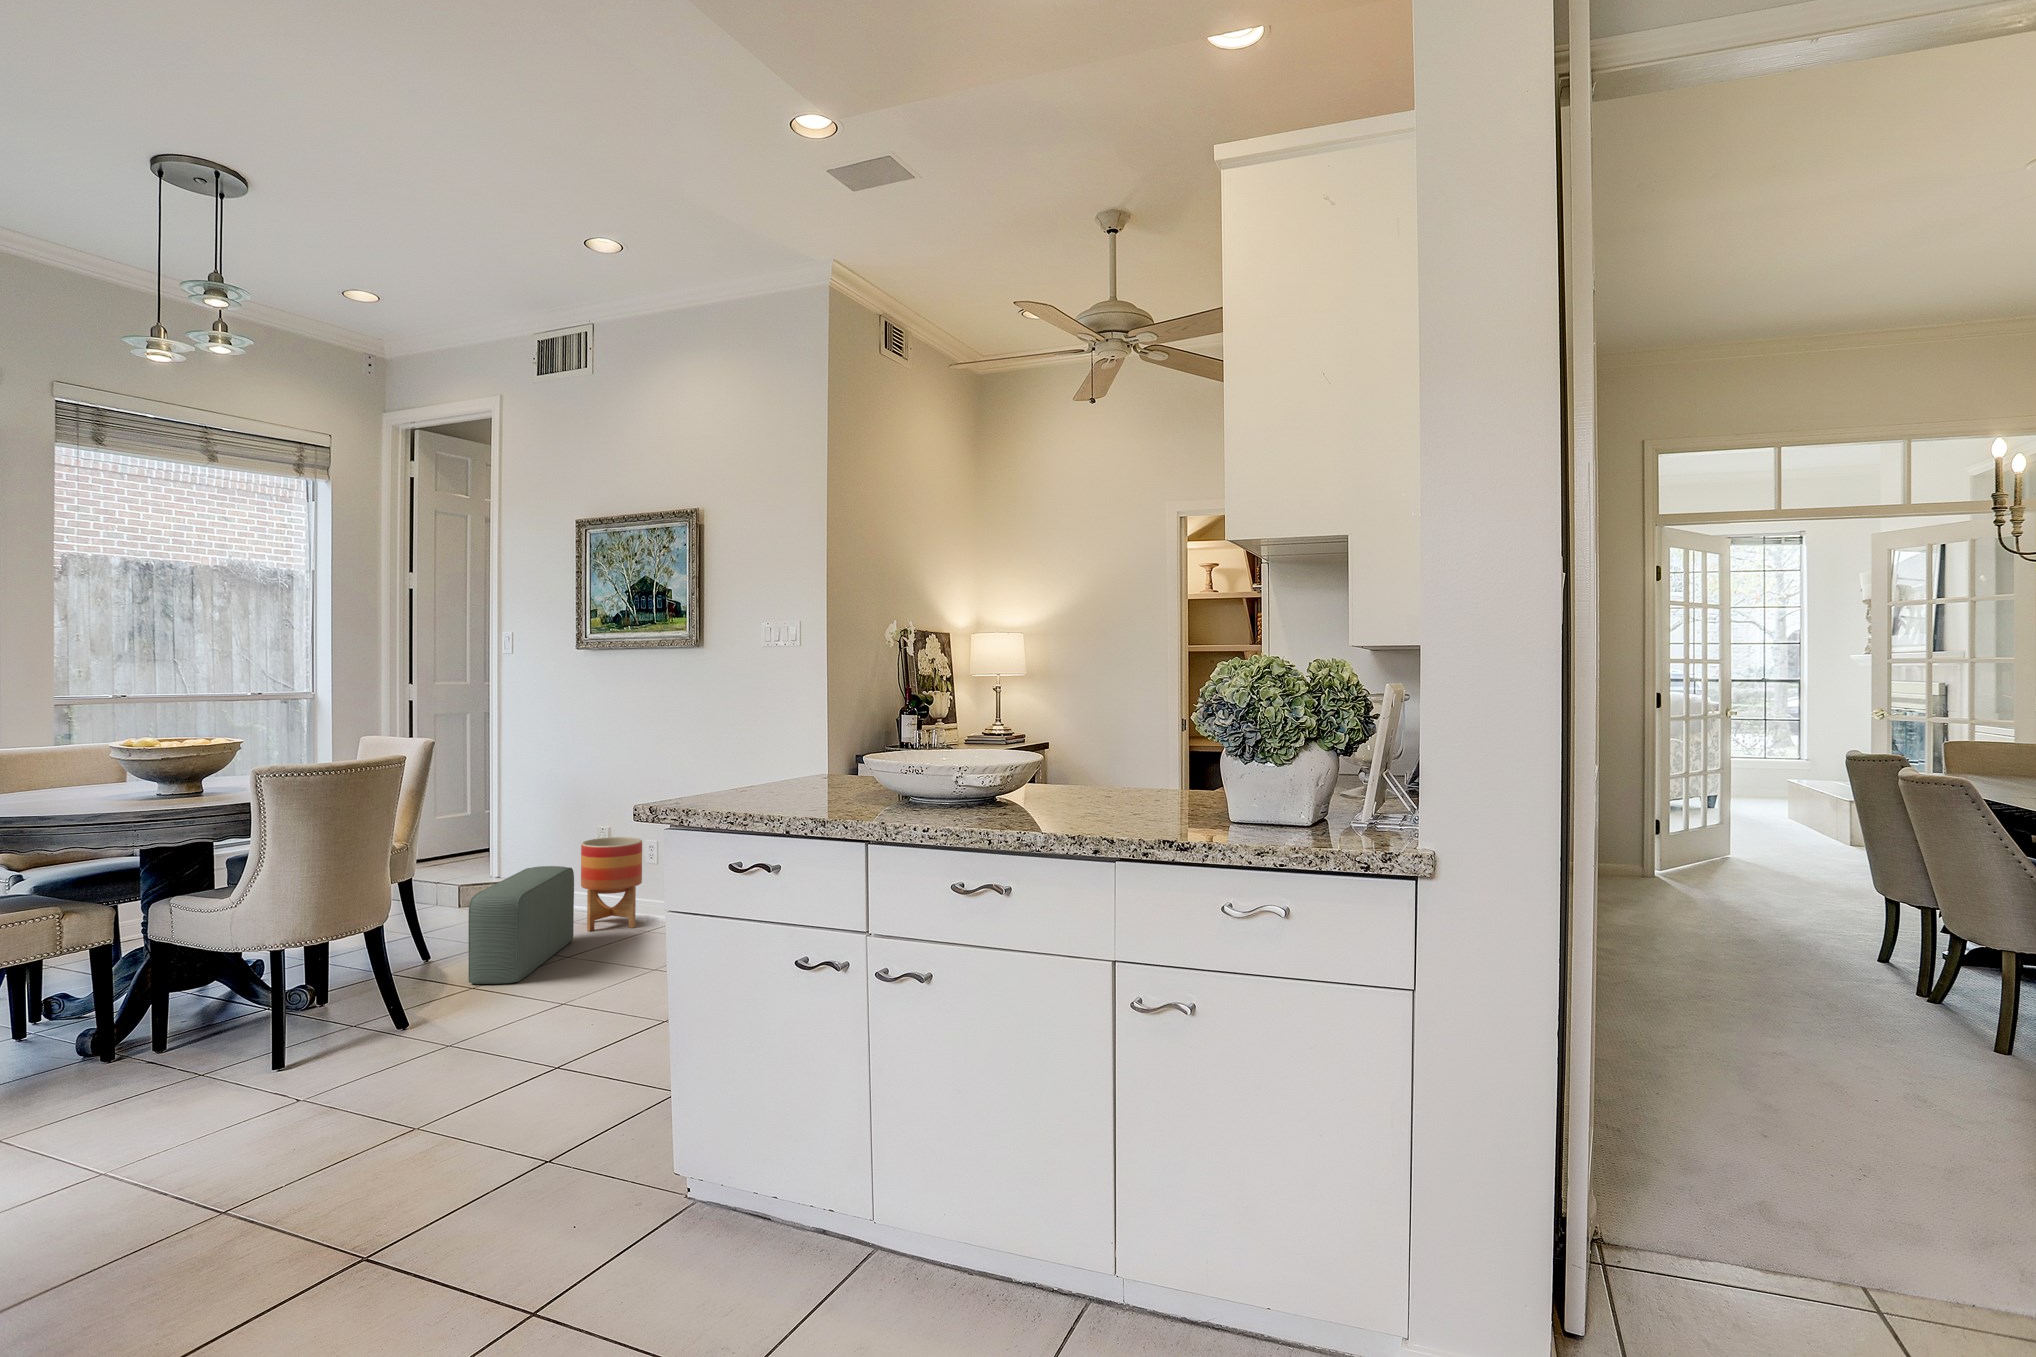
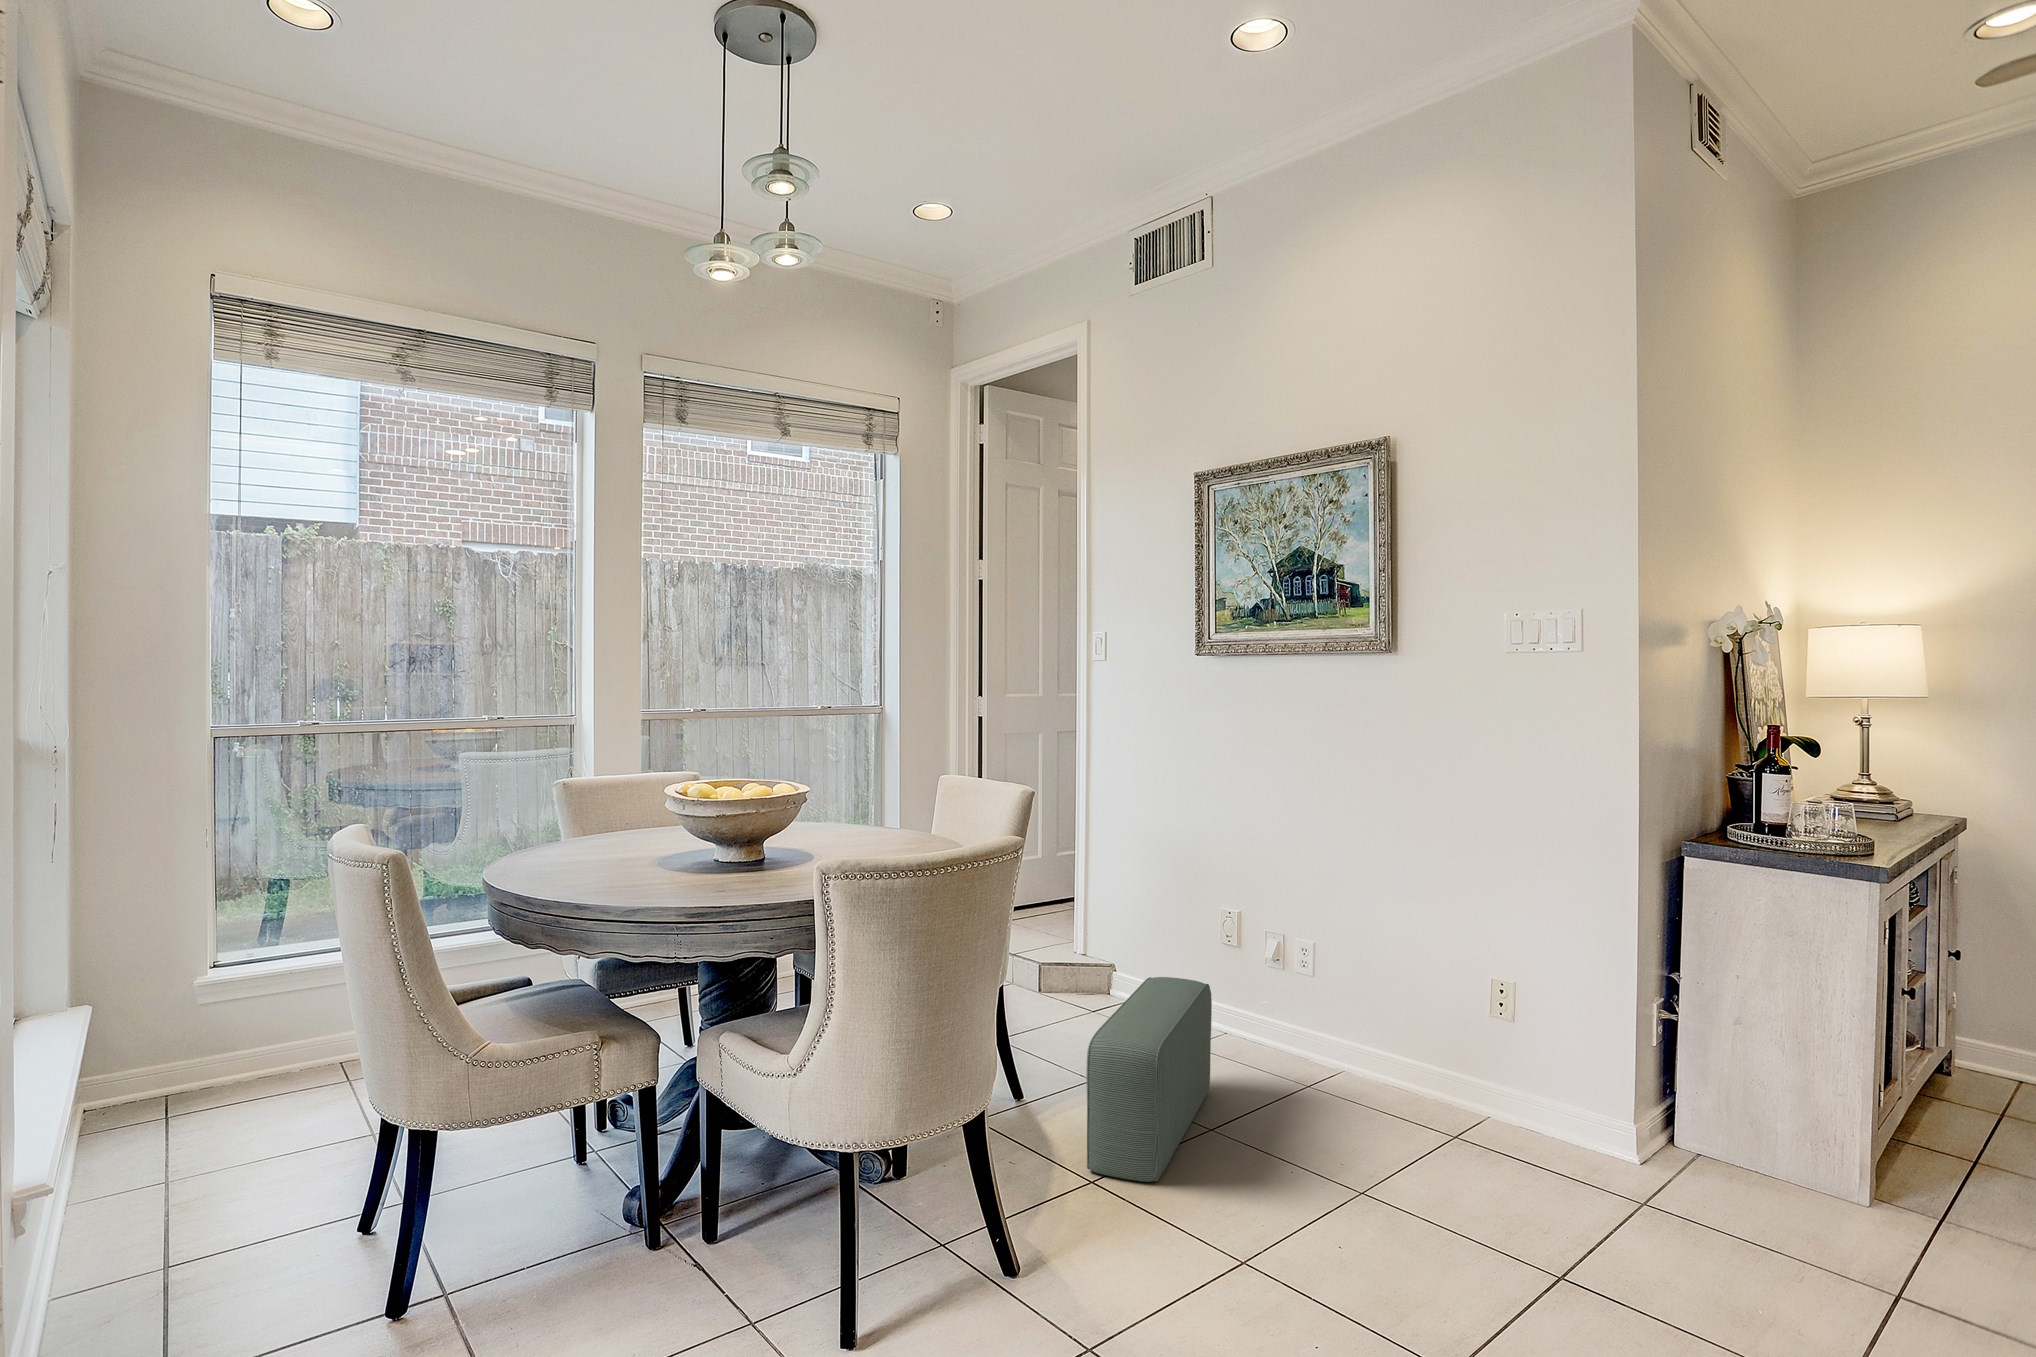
planter: present [581,837,642,931] -> none [1212,931,1297,1075]

